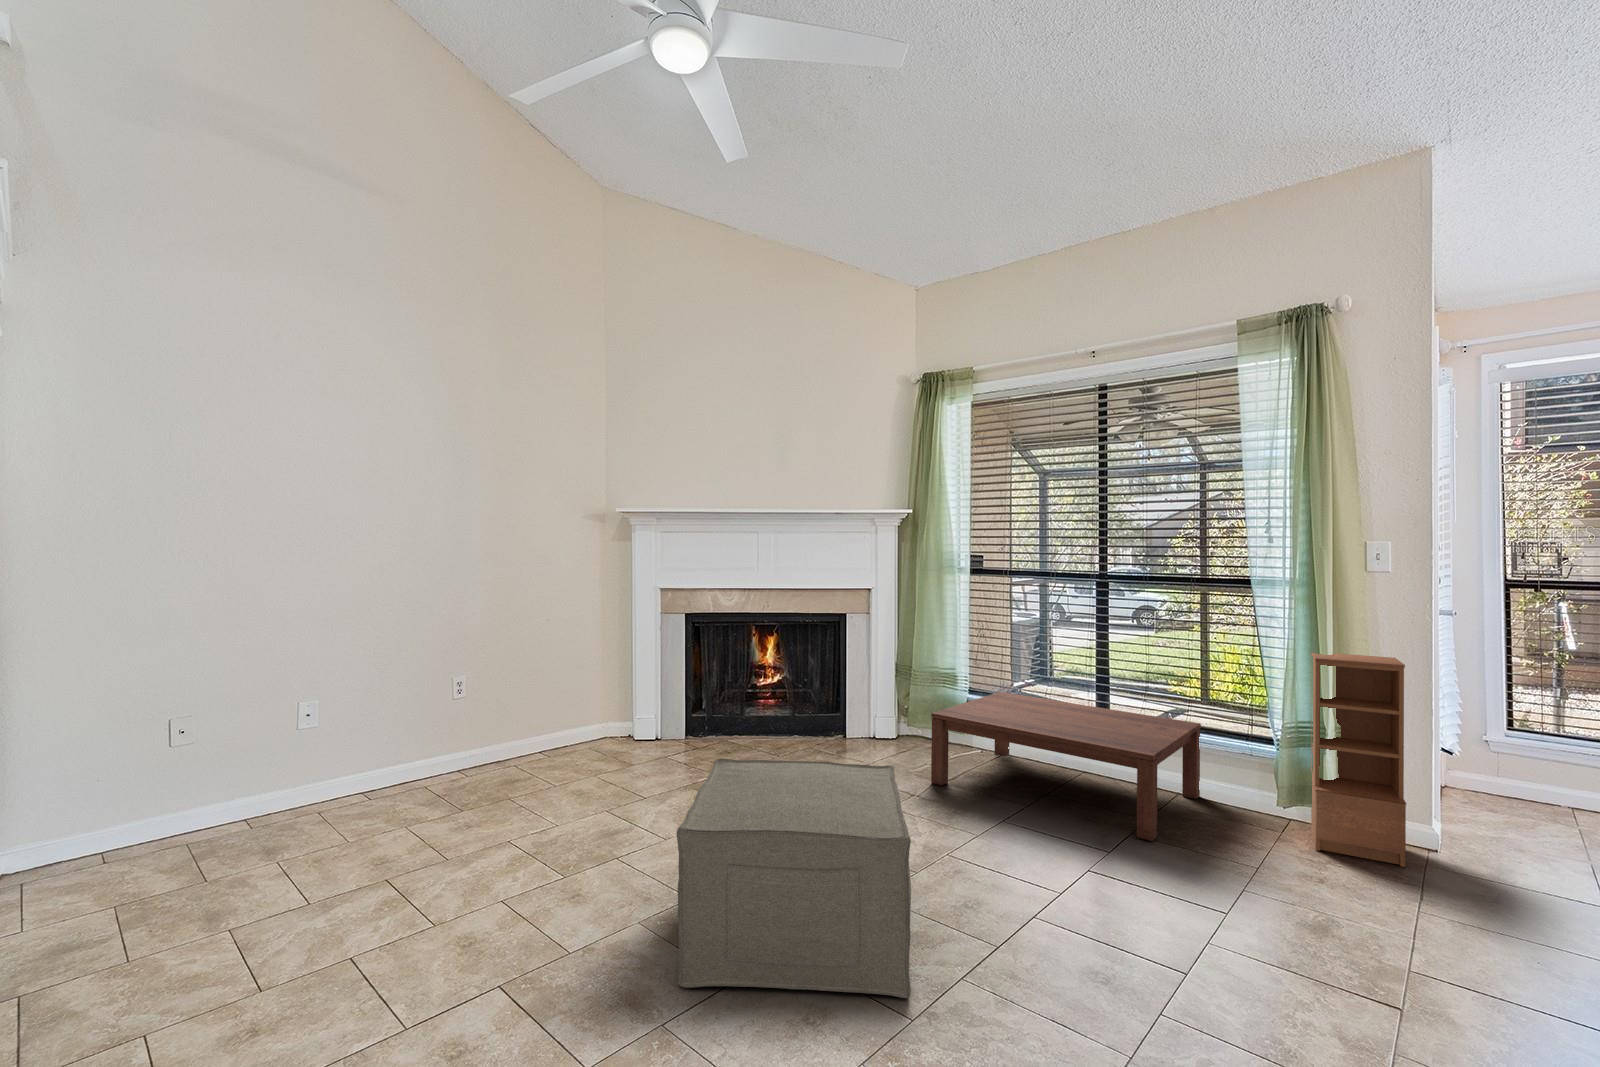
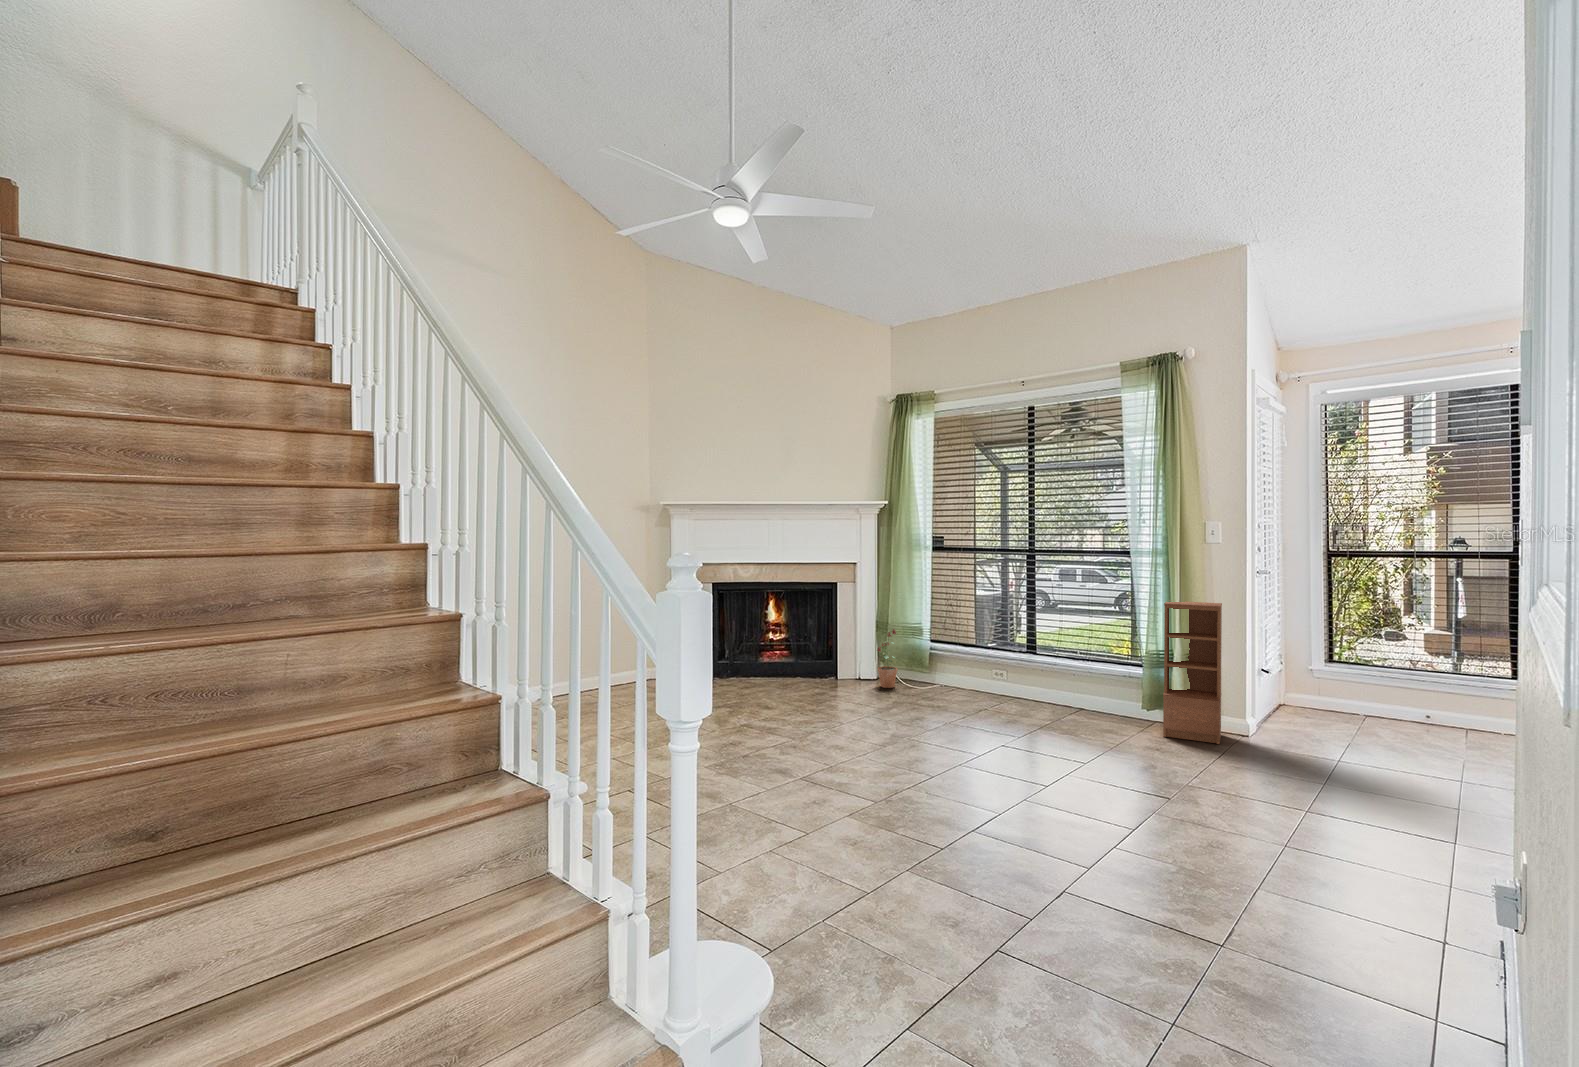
potted plant: none [896,675,924,754] -> present [878,629,897,688]
coffee table: present [931,692,1201,841] -> none [900,641,1098,732]
ottoman: present [676,759,911,998] -> none [731,669,873,795]

